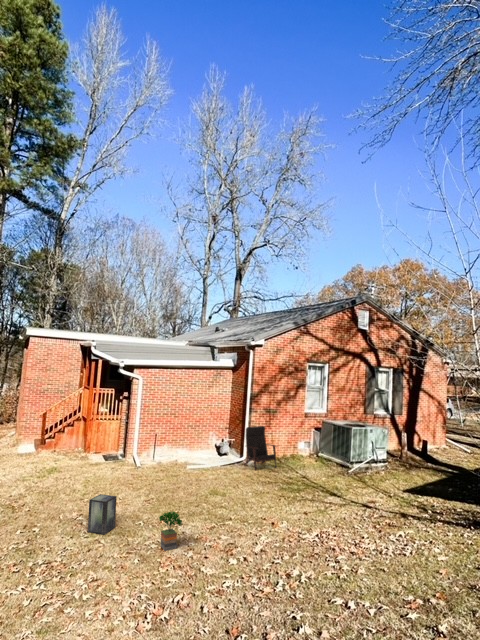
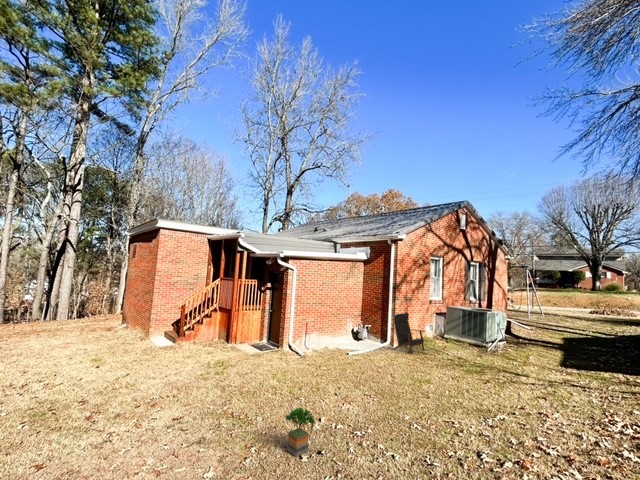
storage box: present [88,494,117,535] -> none [365,398,391,449]
potted tree: present [159,511,183,551] -> present [286,408,315,457]

